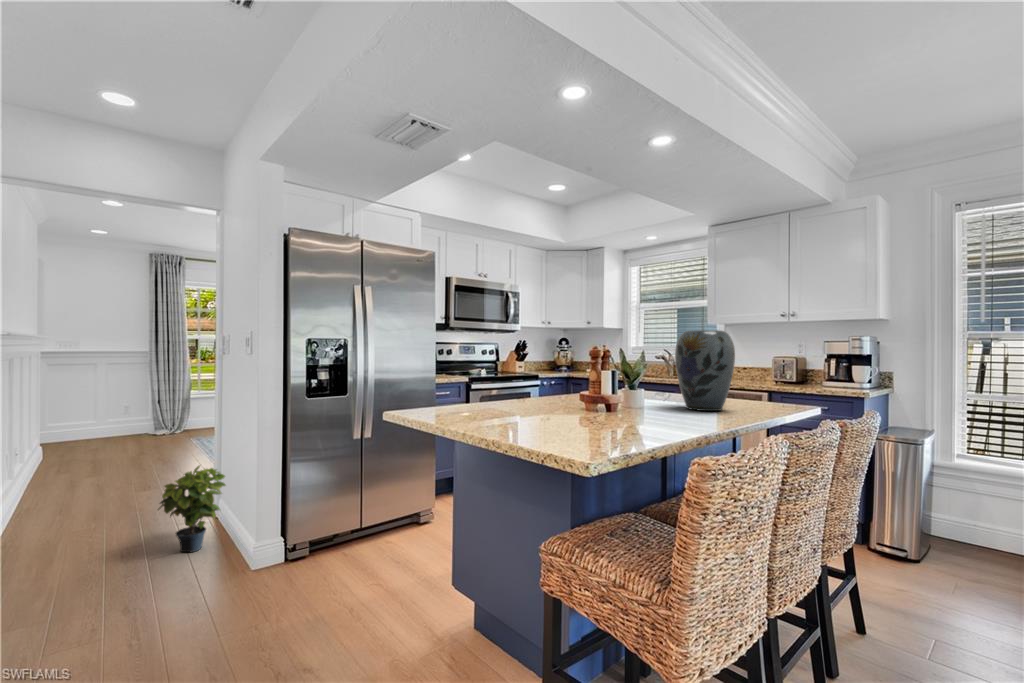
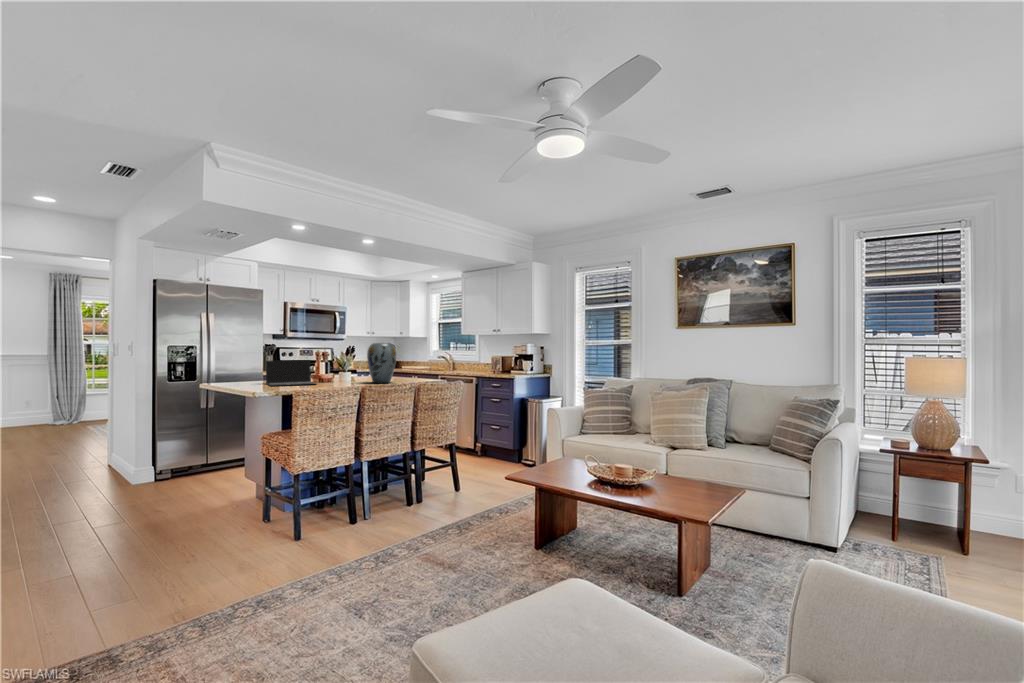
laptop: none [495,363,604,418] -> present [266,360,317,386]
potted plant: present [158,466,226,552] -> none [69,425,116,480]

